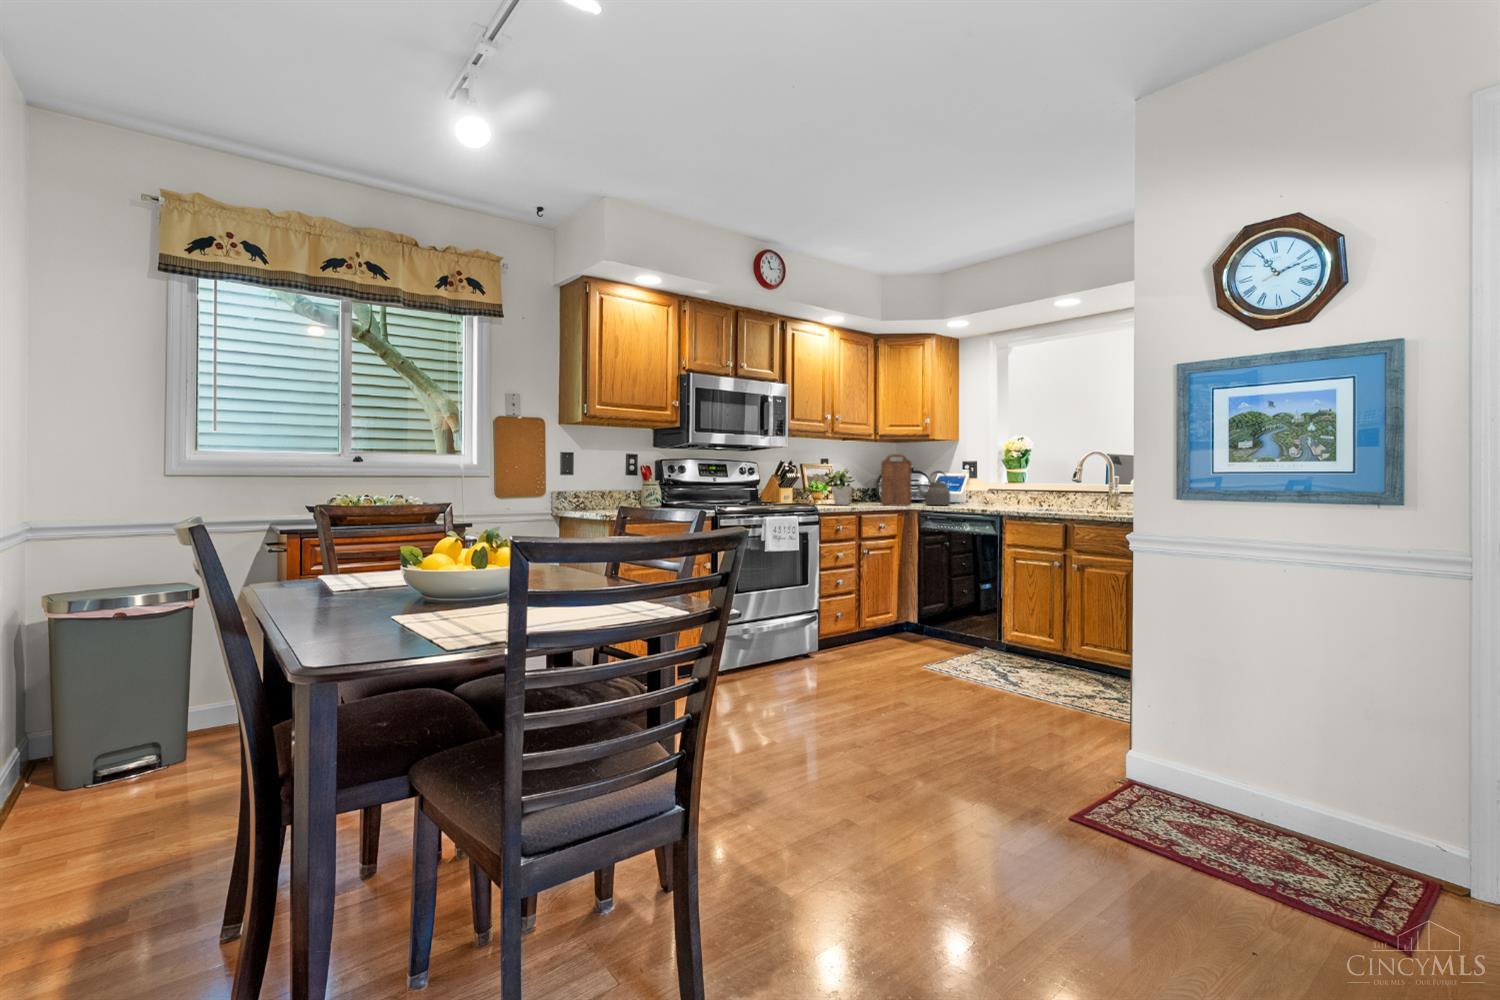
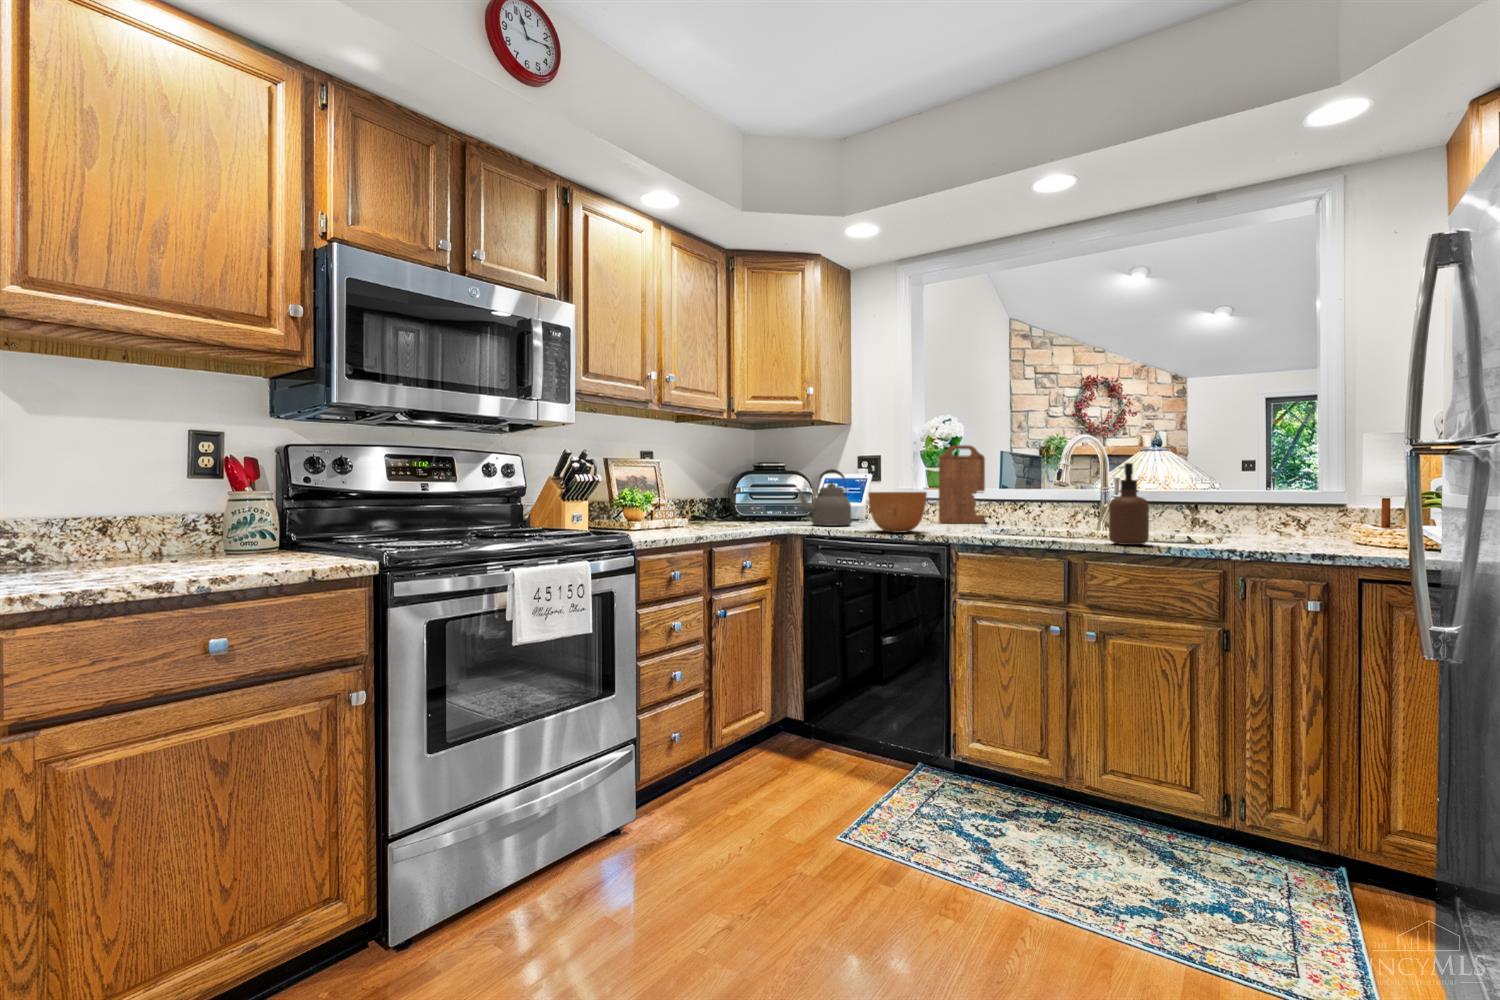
cutting board: present [881,454,912,506] -> present [939,445,985,523]
potted plant: present [824,469,855,505] -> none [644,465,698,528]
soap dispenser: none [1084,470,1106,515] -> present [1109,463,1149,545]
bowl: none [955,485,990,509] -> present [868,492,927,533]

